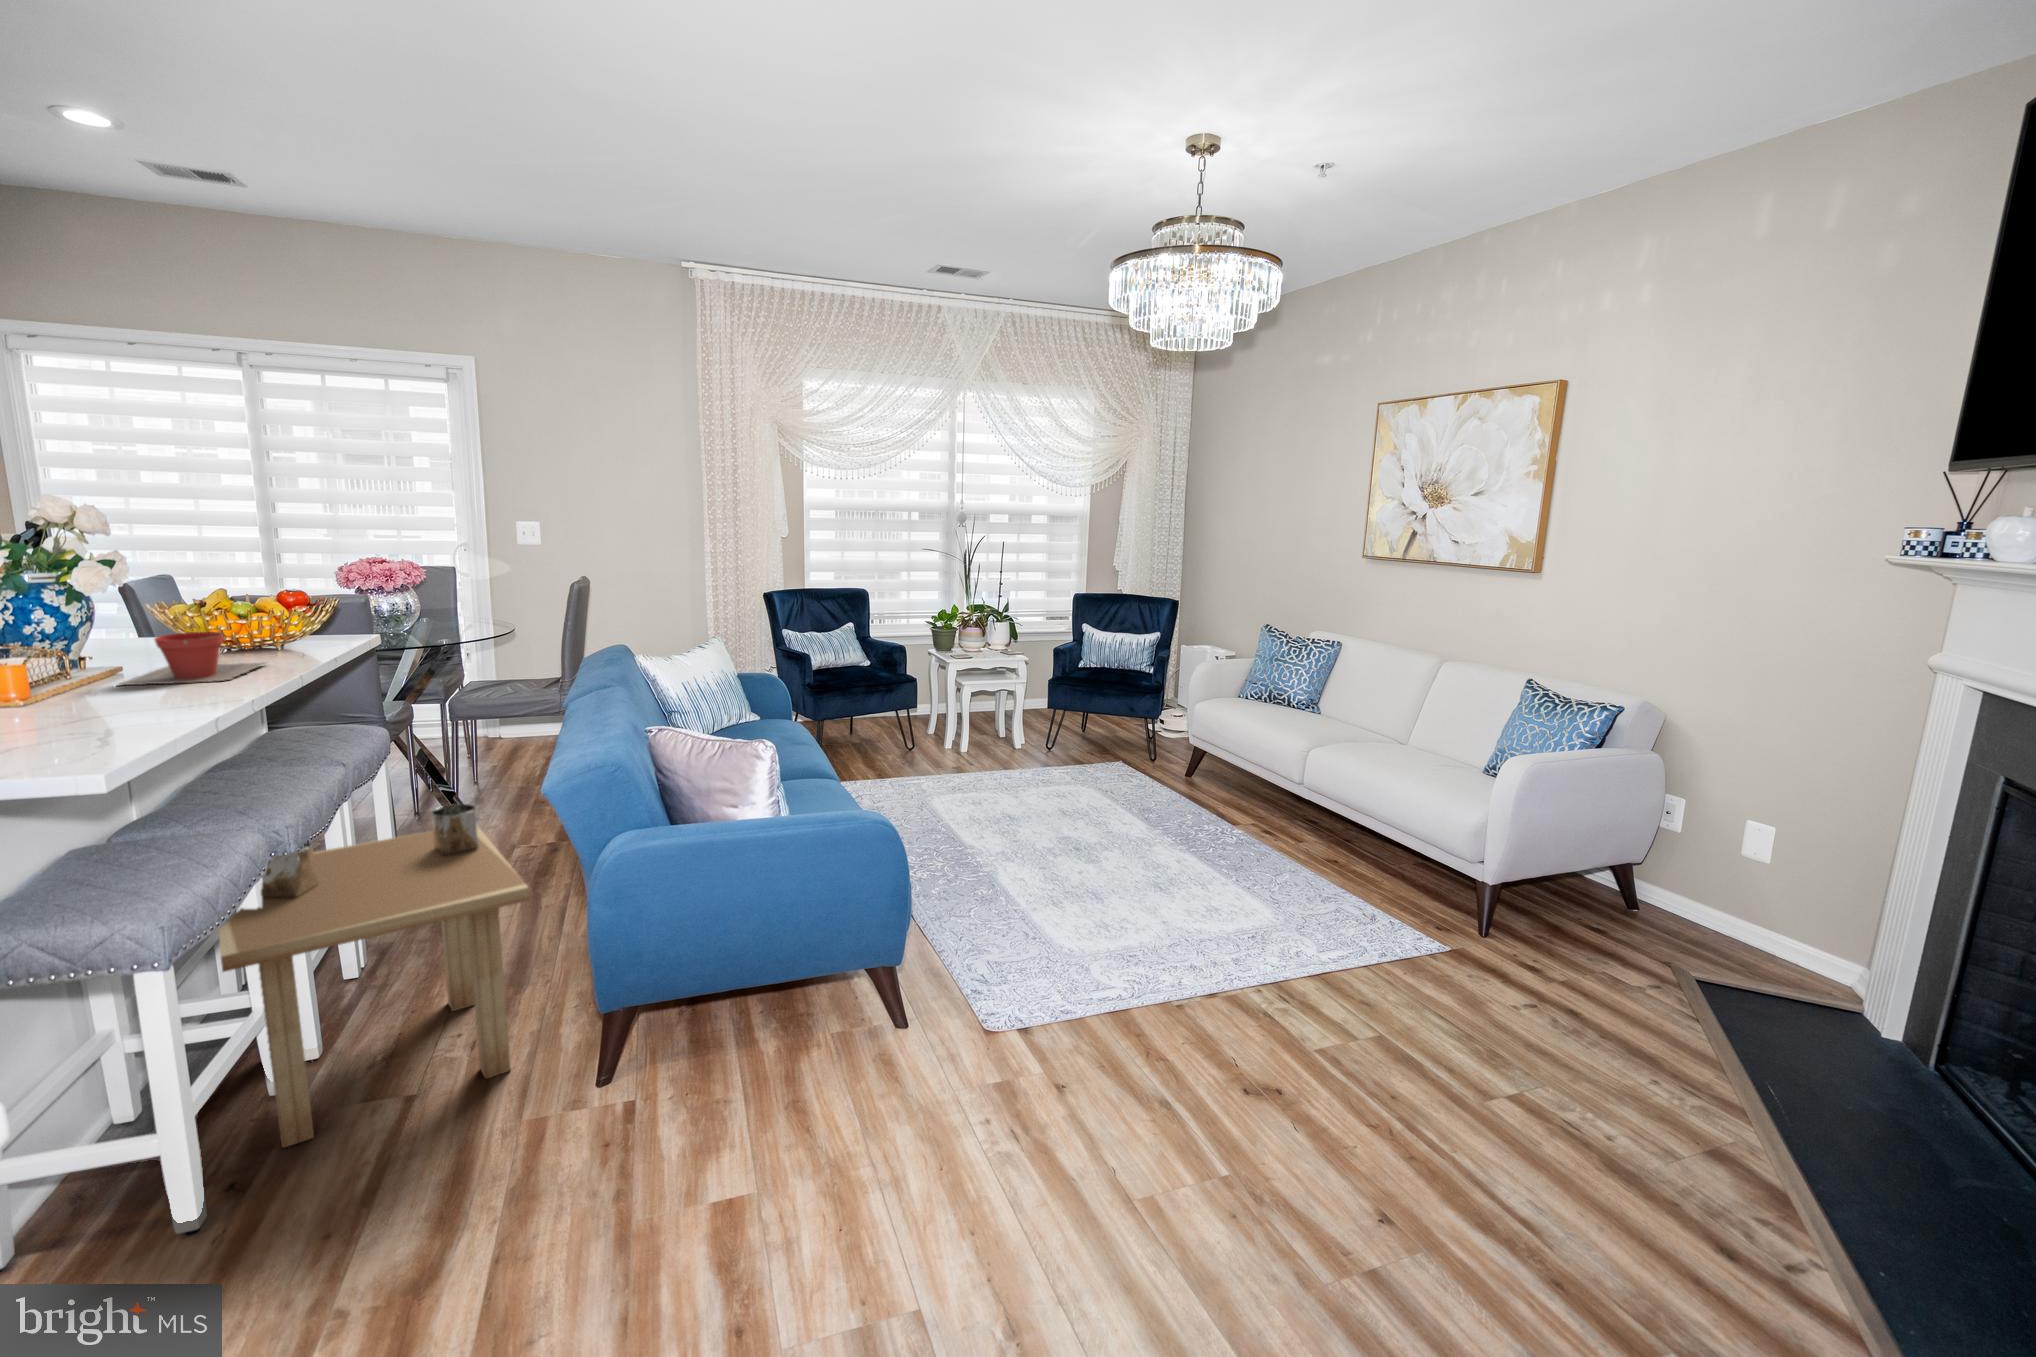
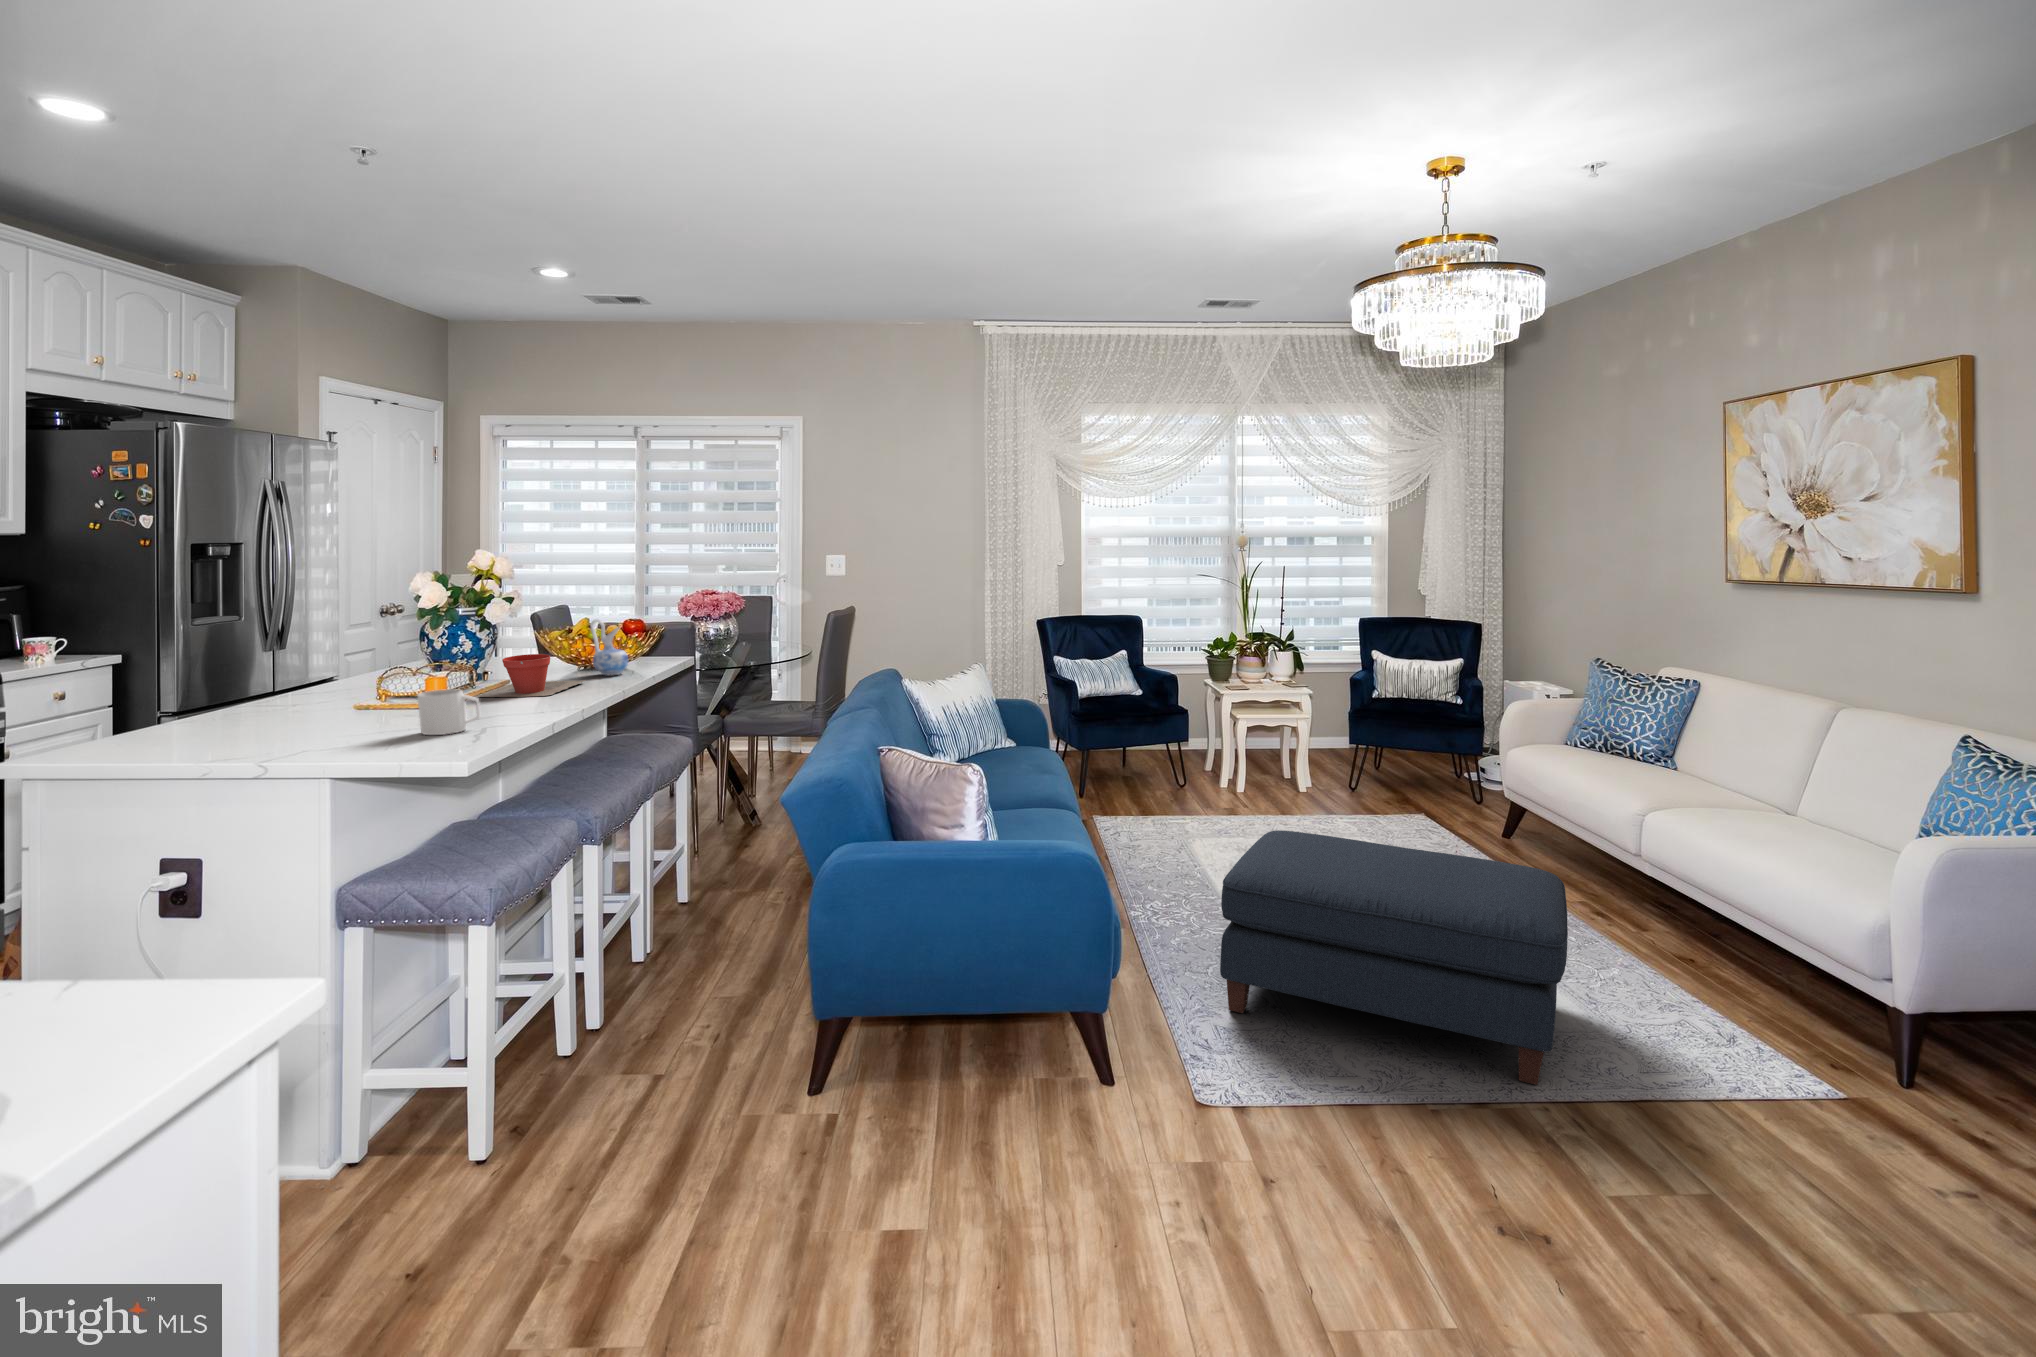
ceramic pitcher: none [266,591,319,656] -> present [590,620,628,675]
mug: none [62,675,156,732] -> present [417,689,480,735]
ottoman: none [990,782,1272,973] -> present [1220,830,1568,1085]
side table: present [219,804,529,1148] -> none [514,813,759,1103]

